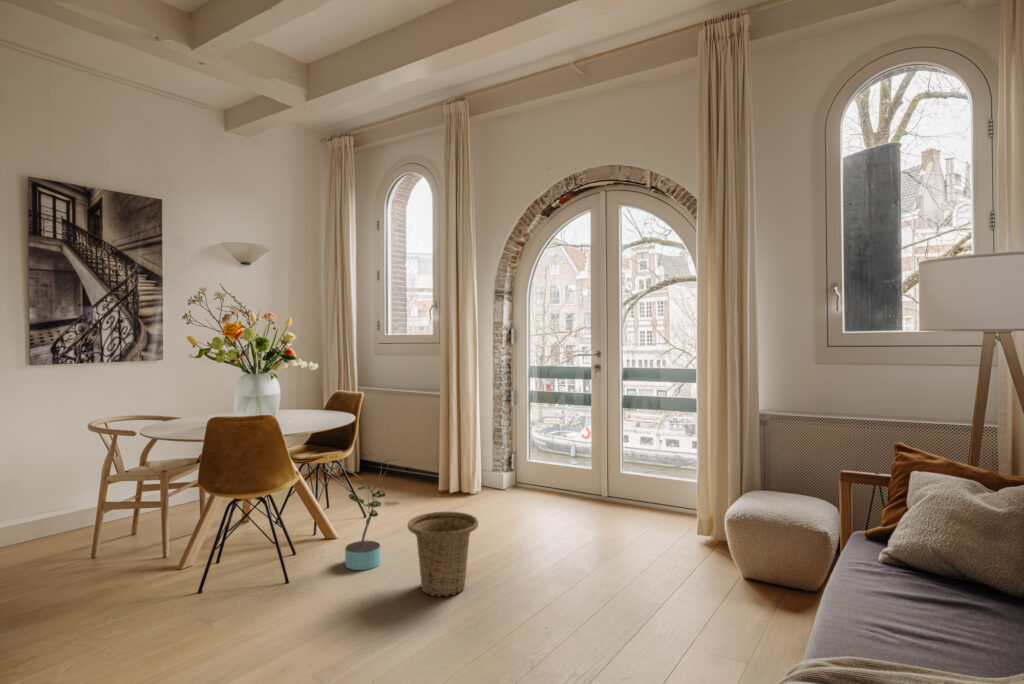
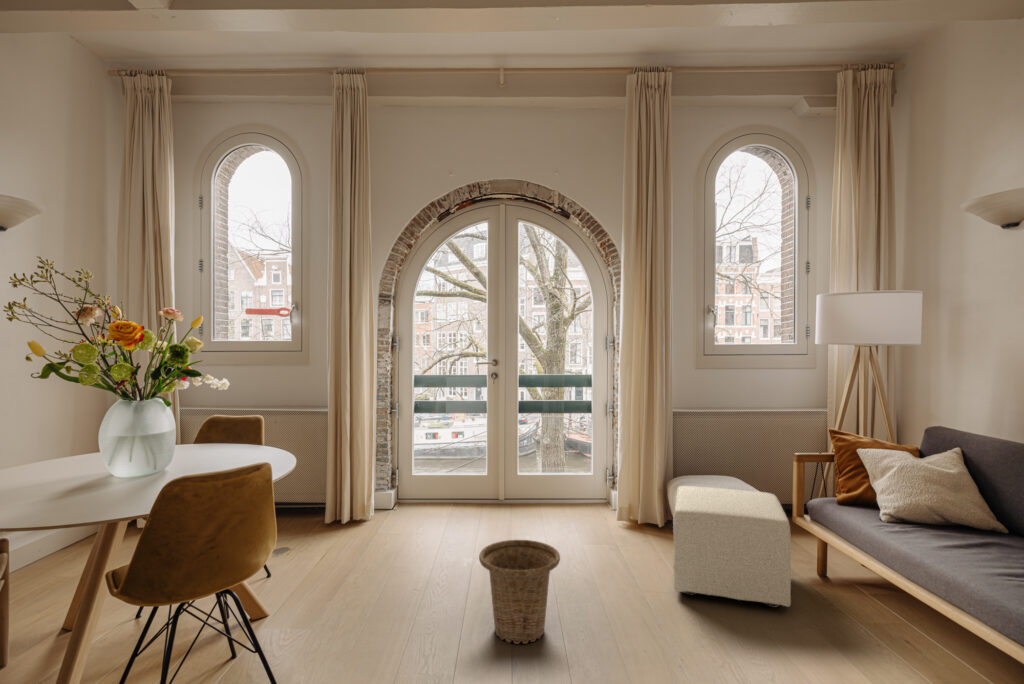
potted plant: present [331,452,394,570] -> none [342,489,431,648]
ottoman: none [609,501,772,646] -> present [673,486,791,607]

